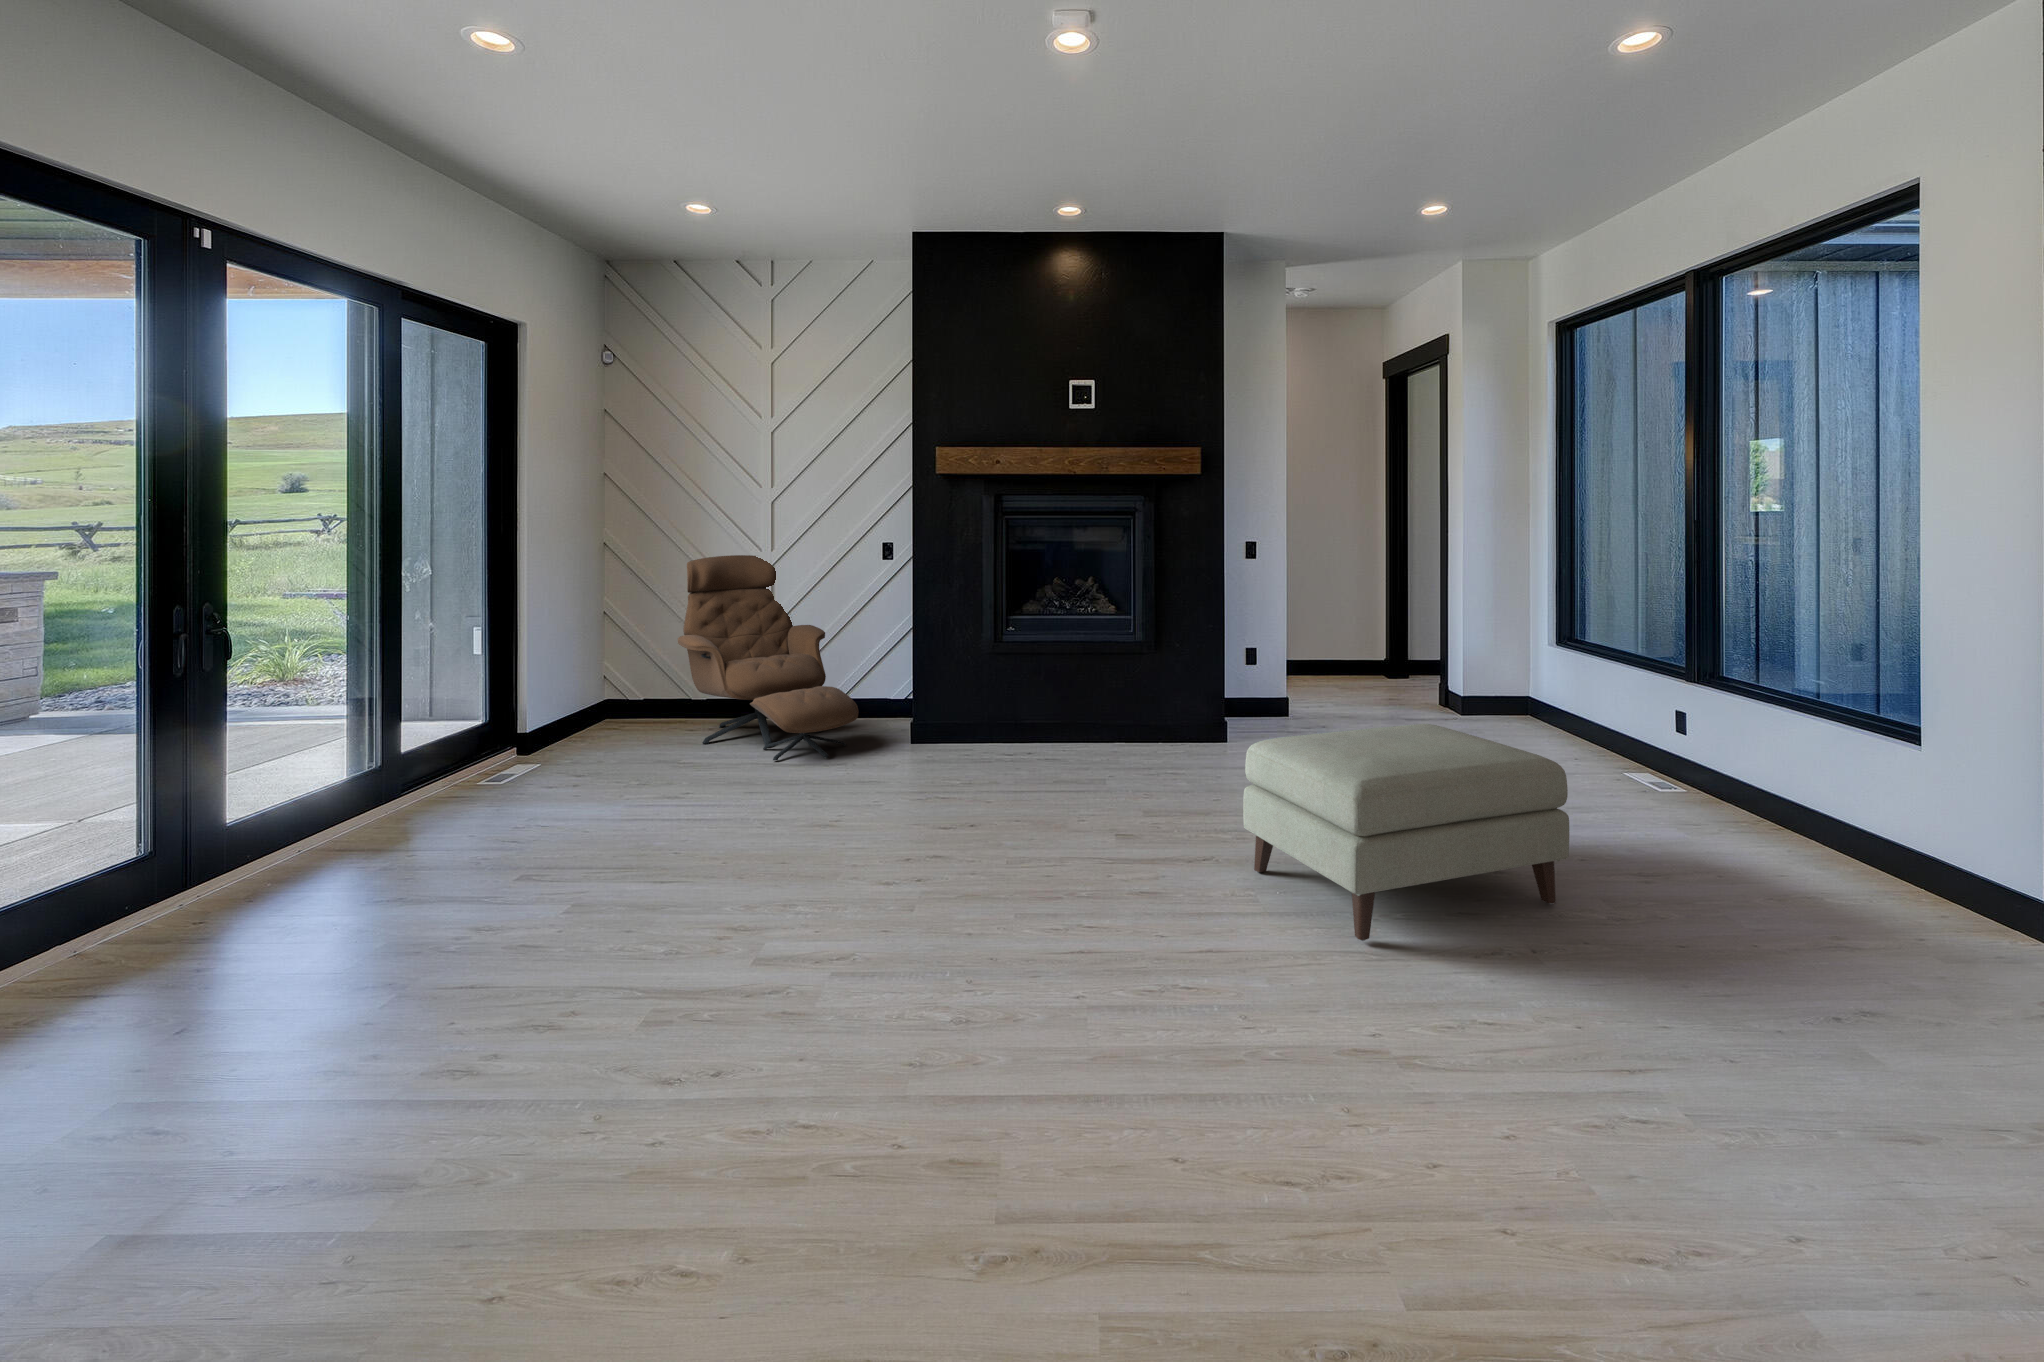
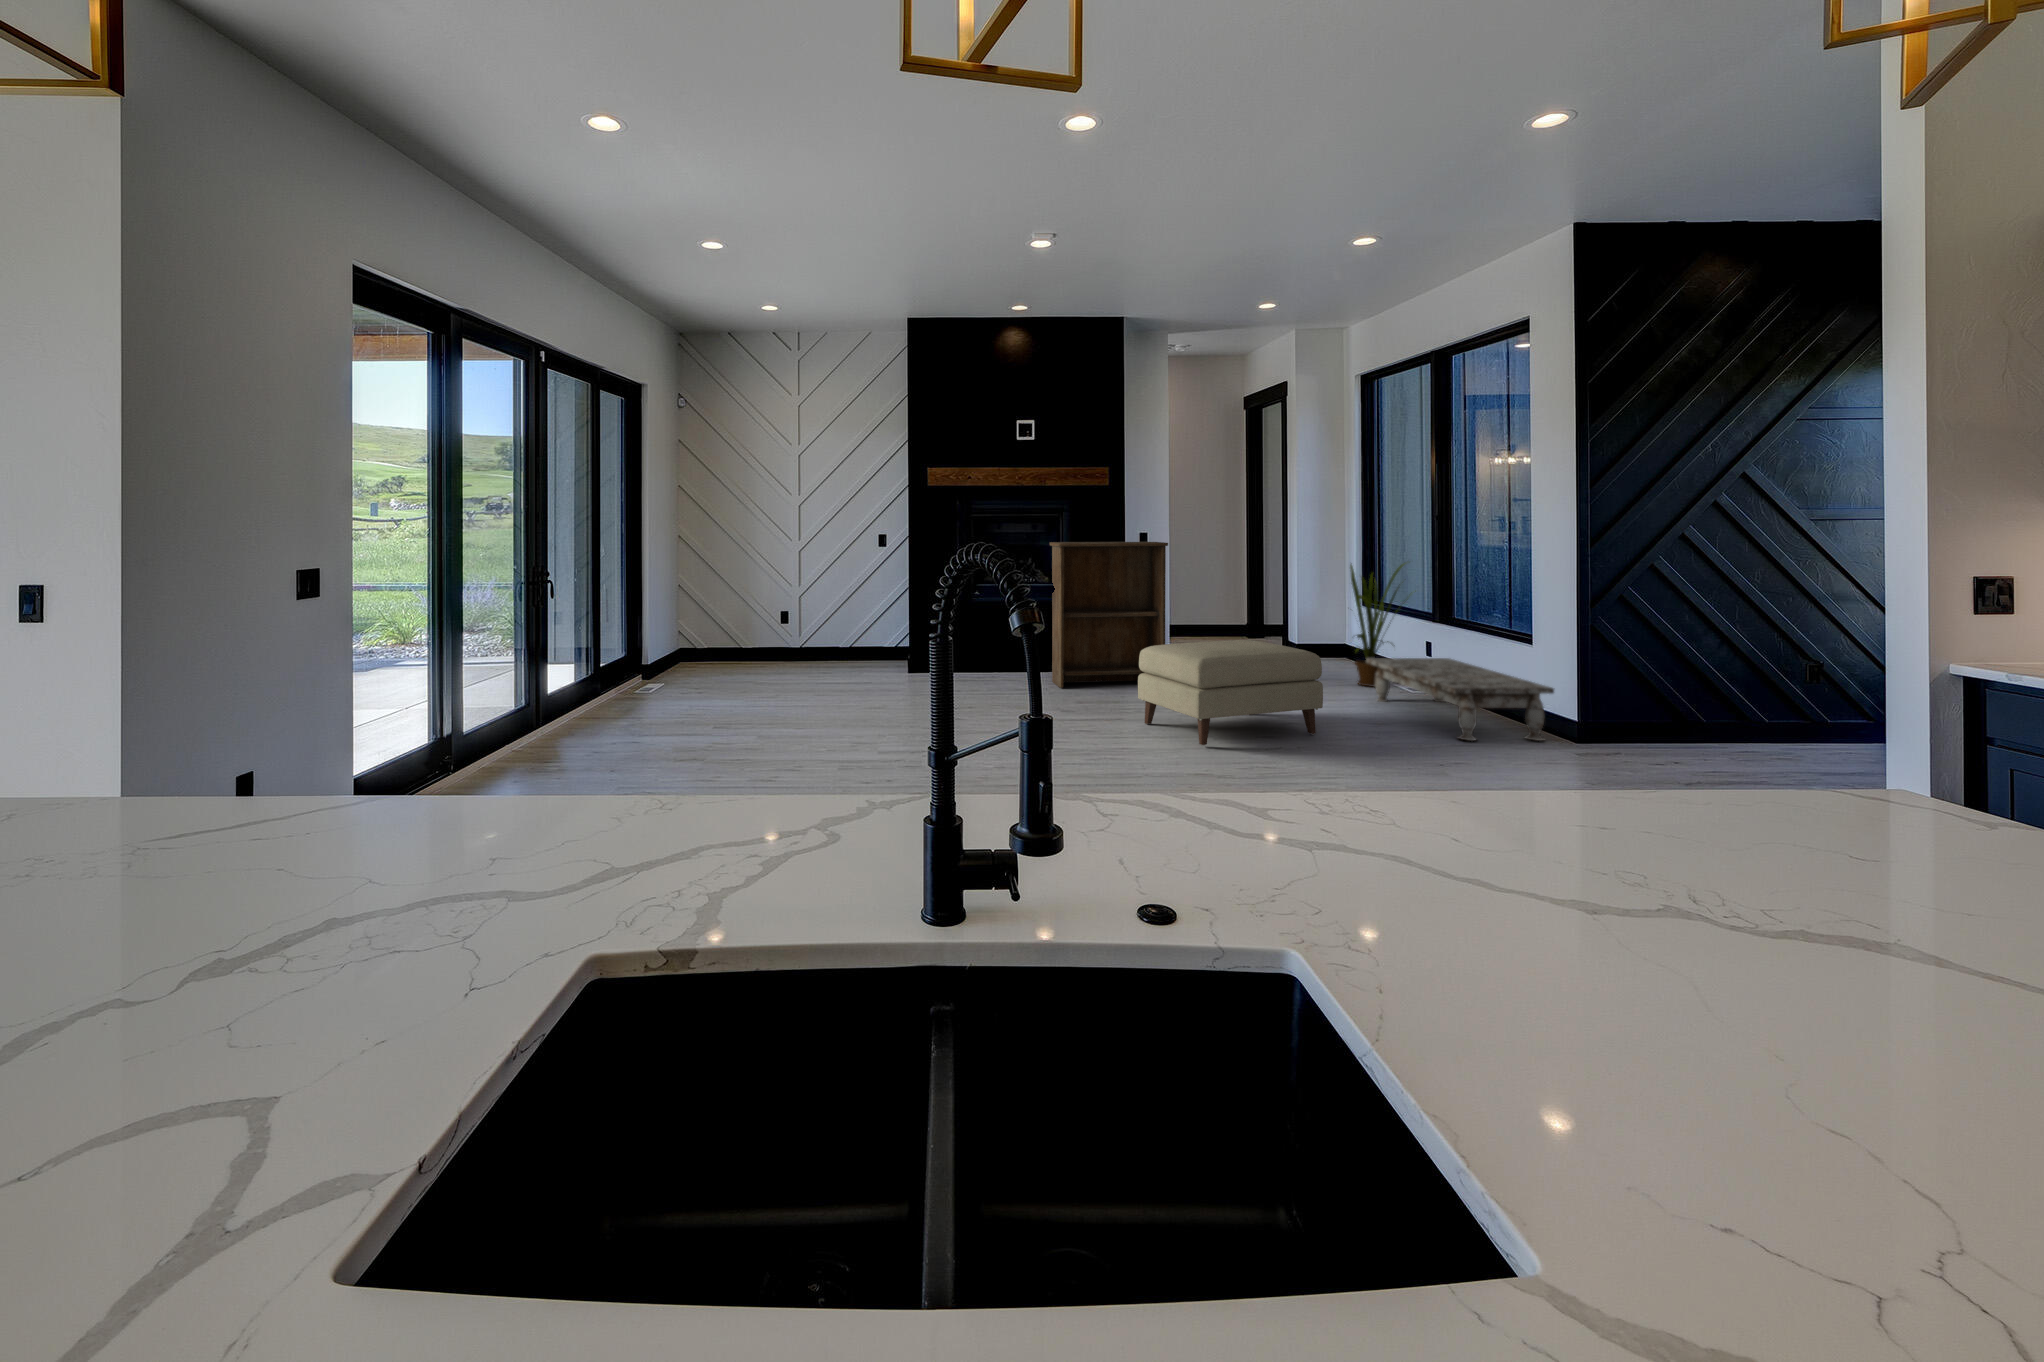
lounge chair: present [678,555,859,760] -> none [743,545,873,681]
bookshelf: none [1113,556,1290,779] -> present [1050,542,1168,688]
house plant: none [1555,587,1671,777] -> present [1350,564,1404,687]
coffee table: none [1601,742,1991,926] -> present [1366,658,1554,740]

